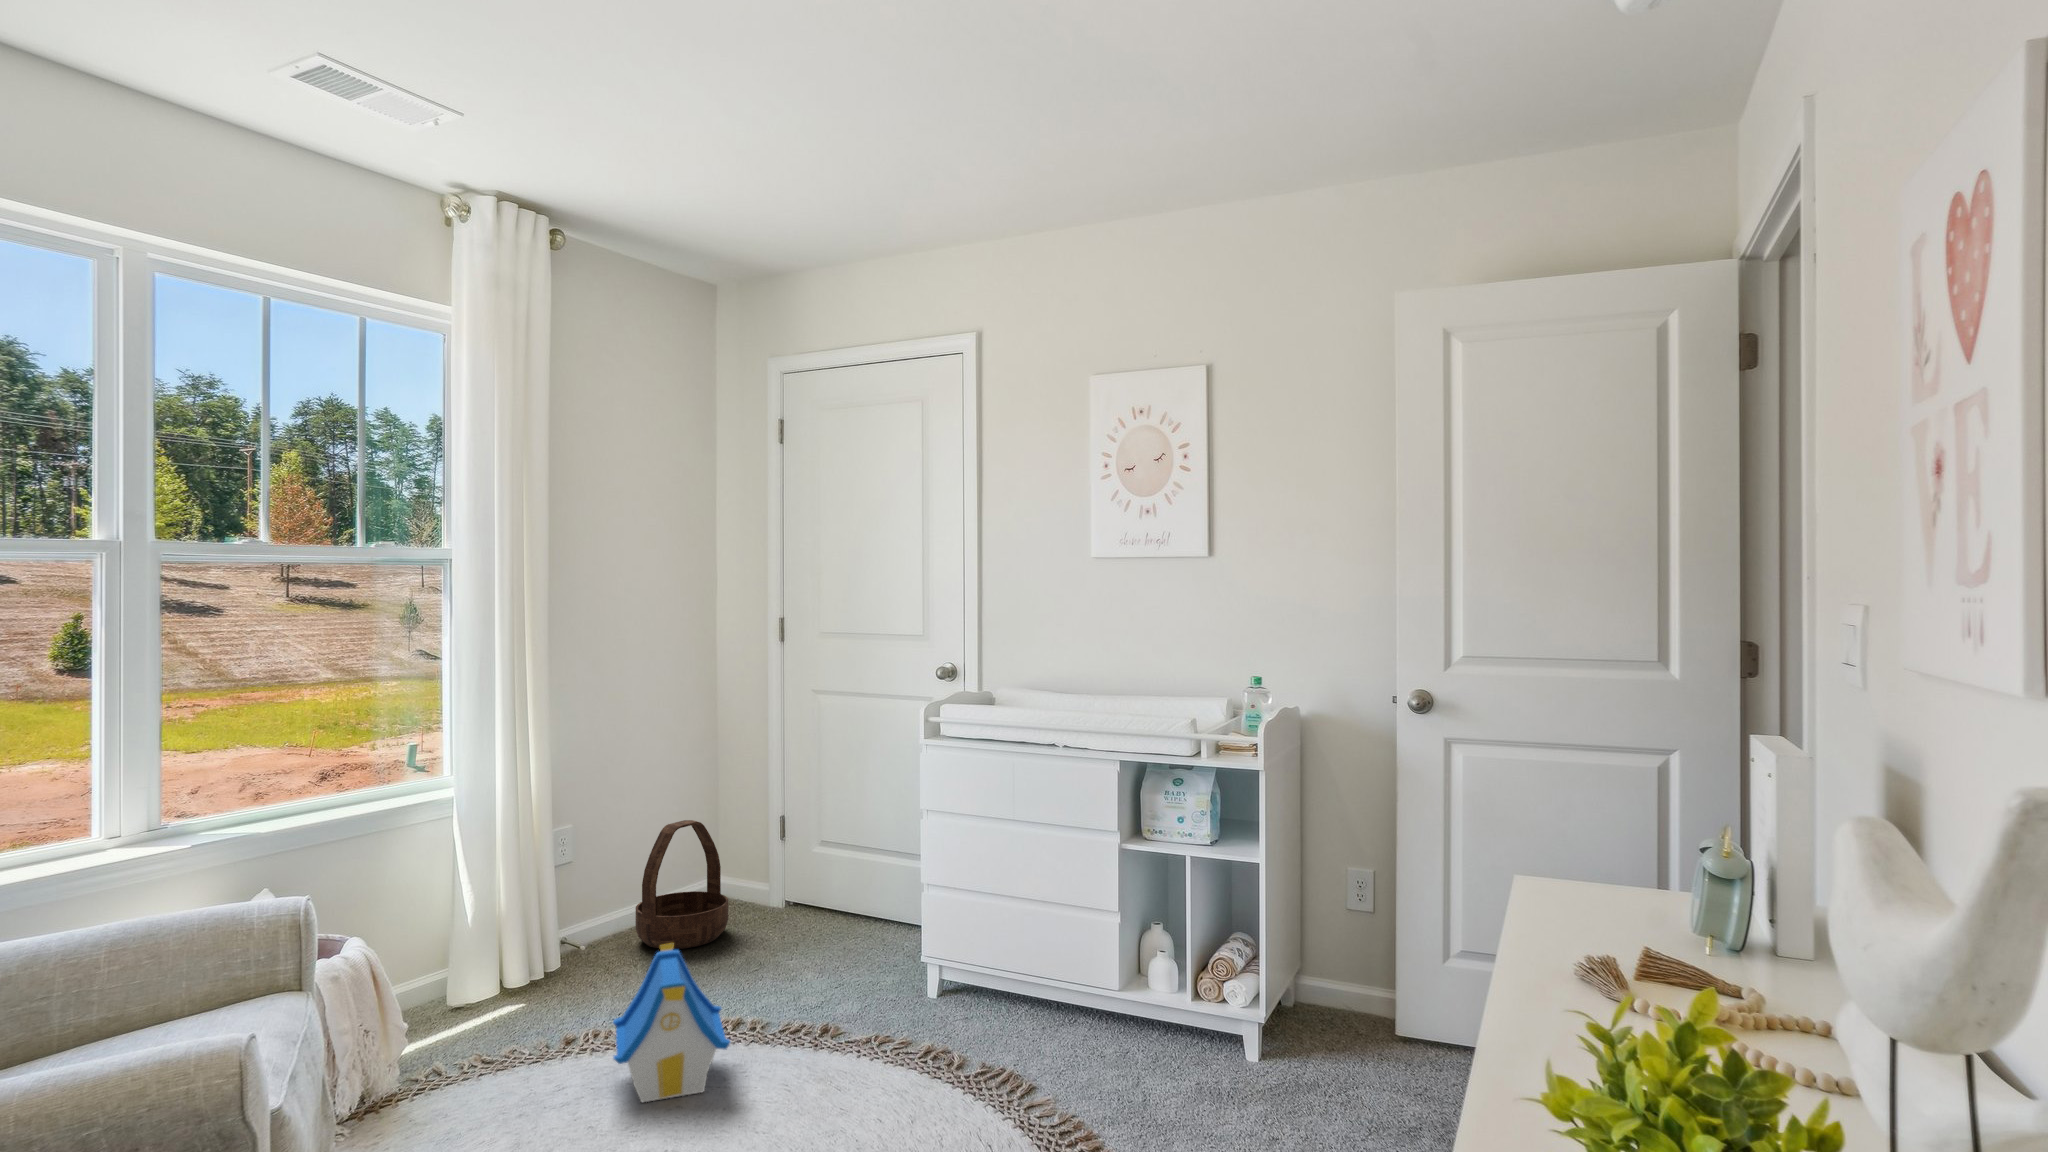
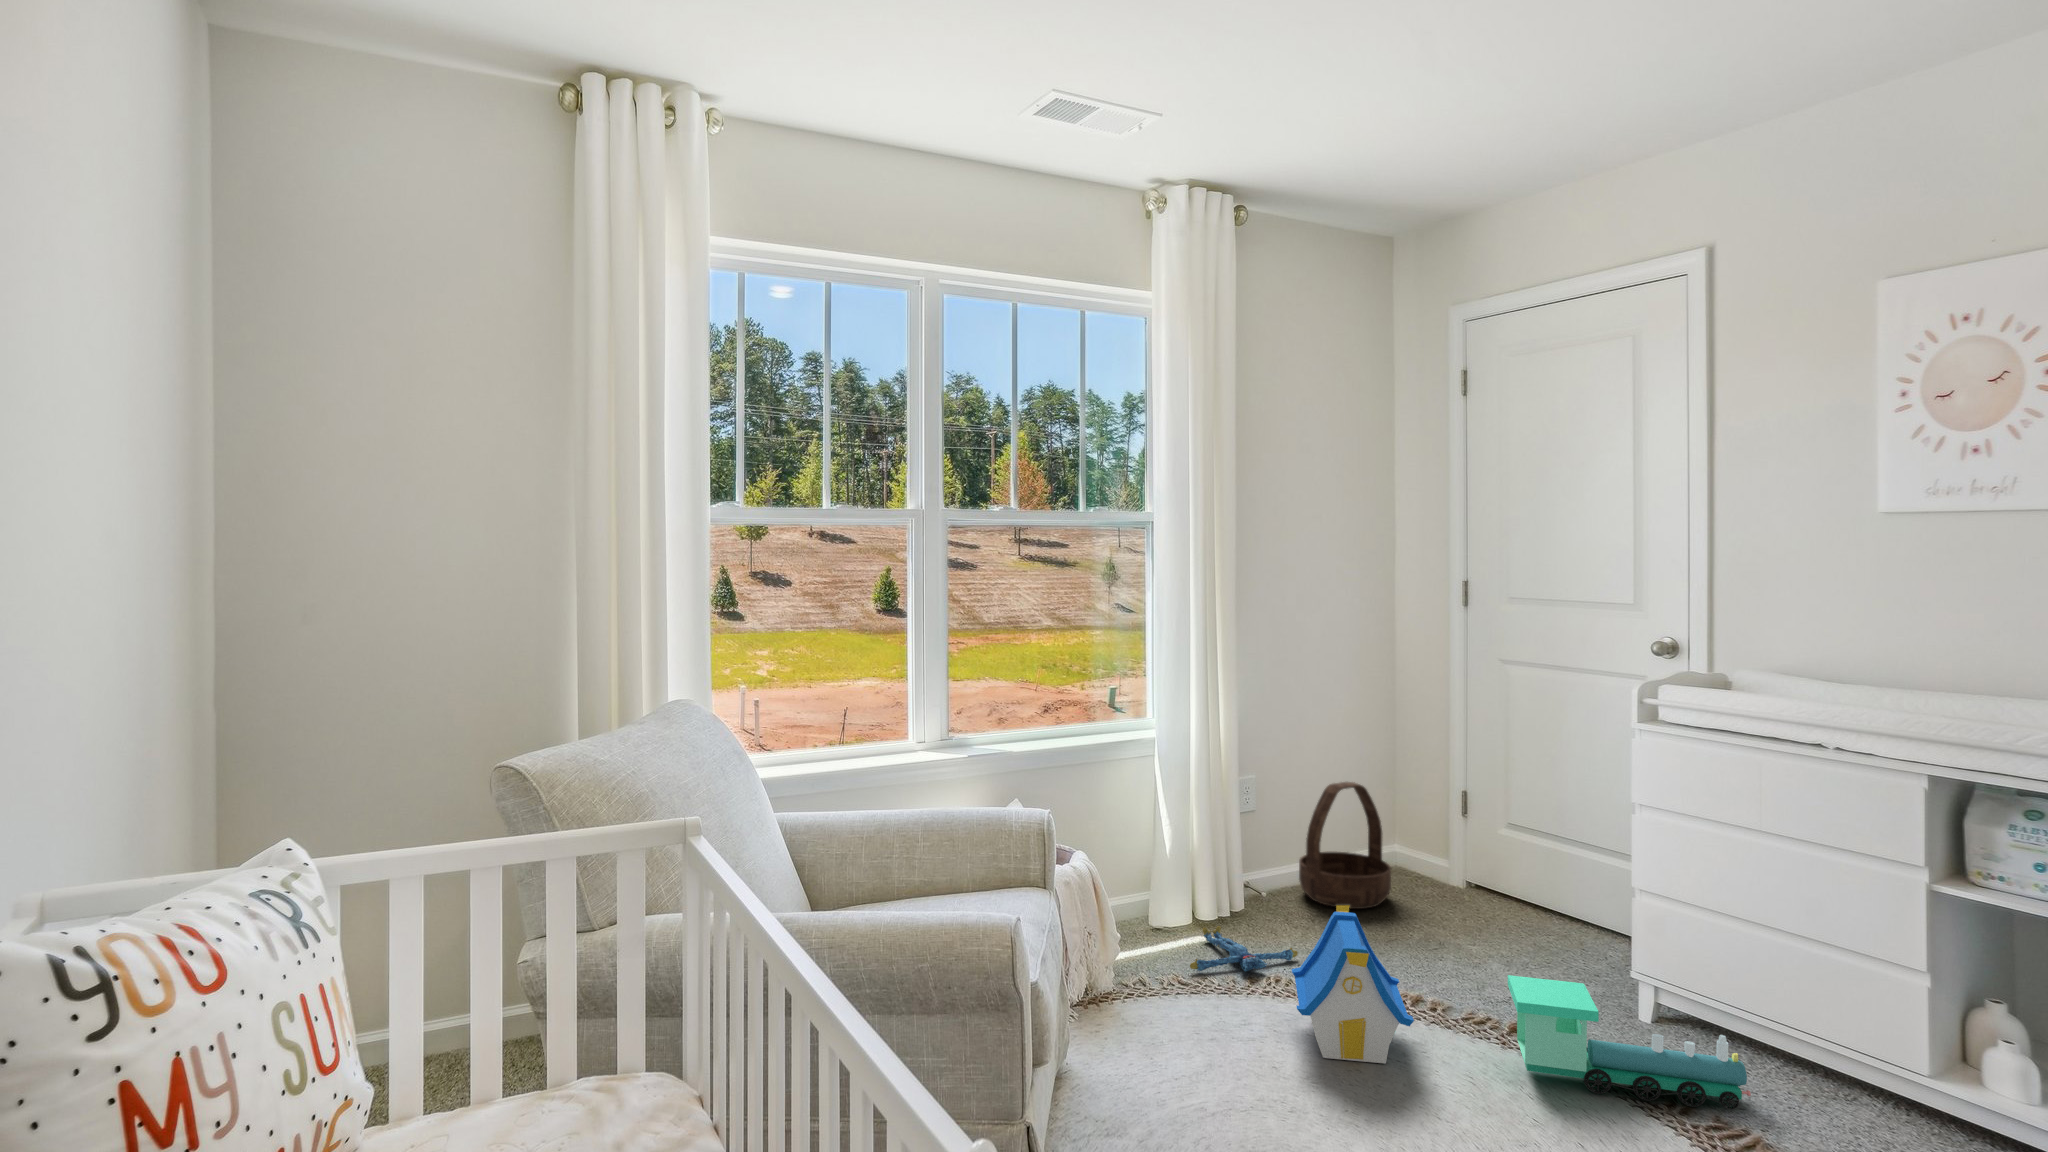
toy train: none [817,974,1003,1070] -> present [1508,975,1751,1110]
plush toy: none [502,992,626,1046] -> present [1190,926,1298,971]

